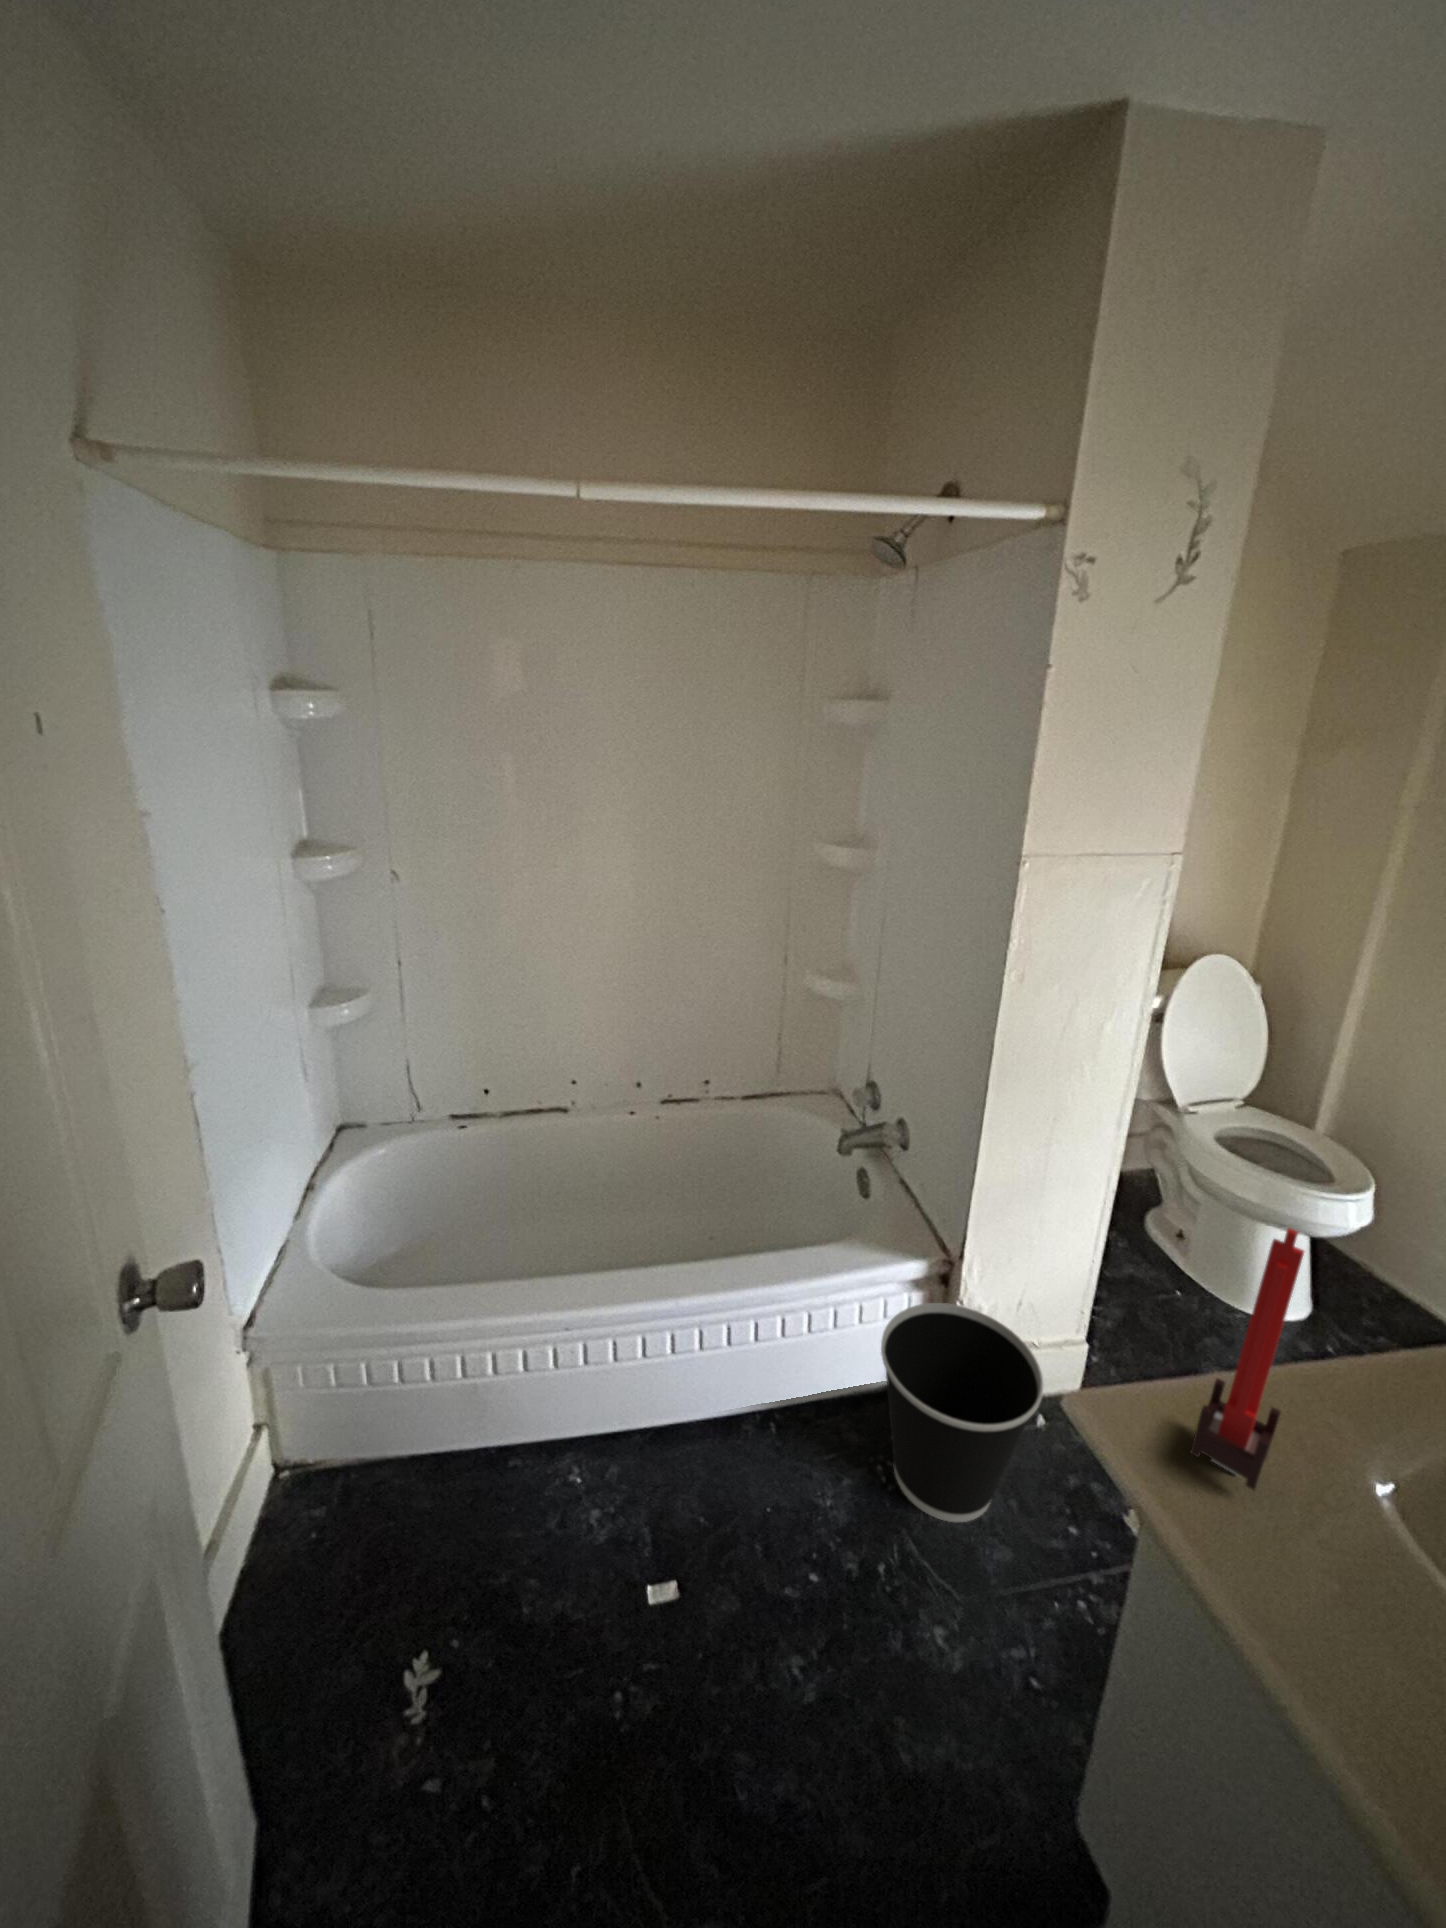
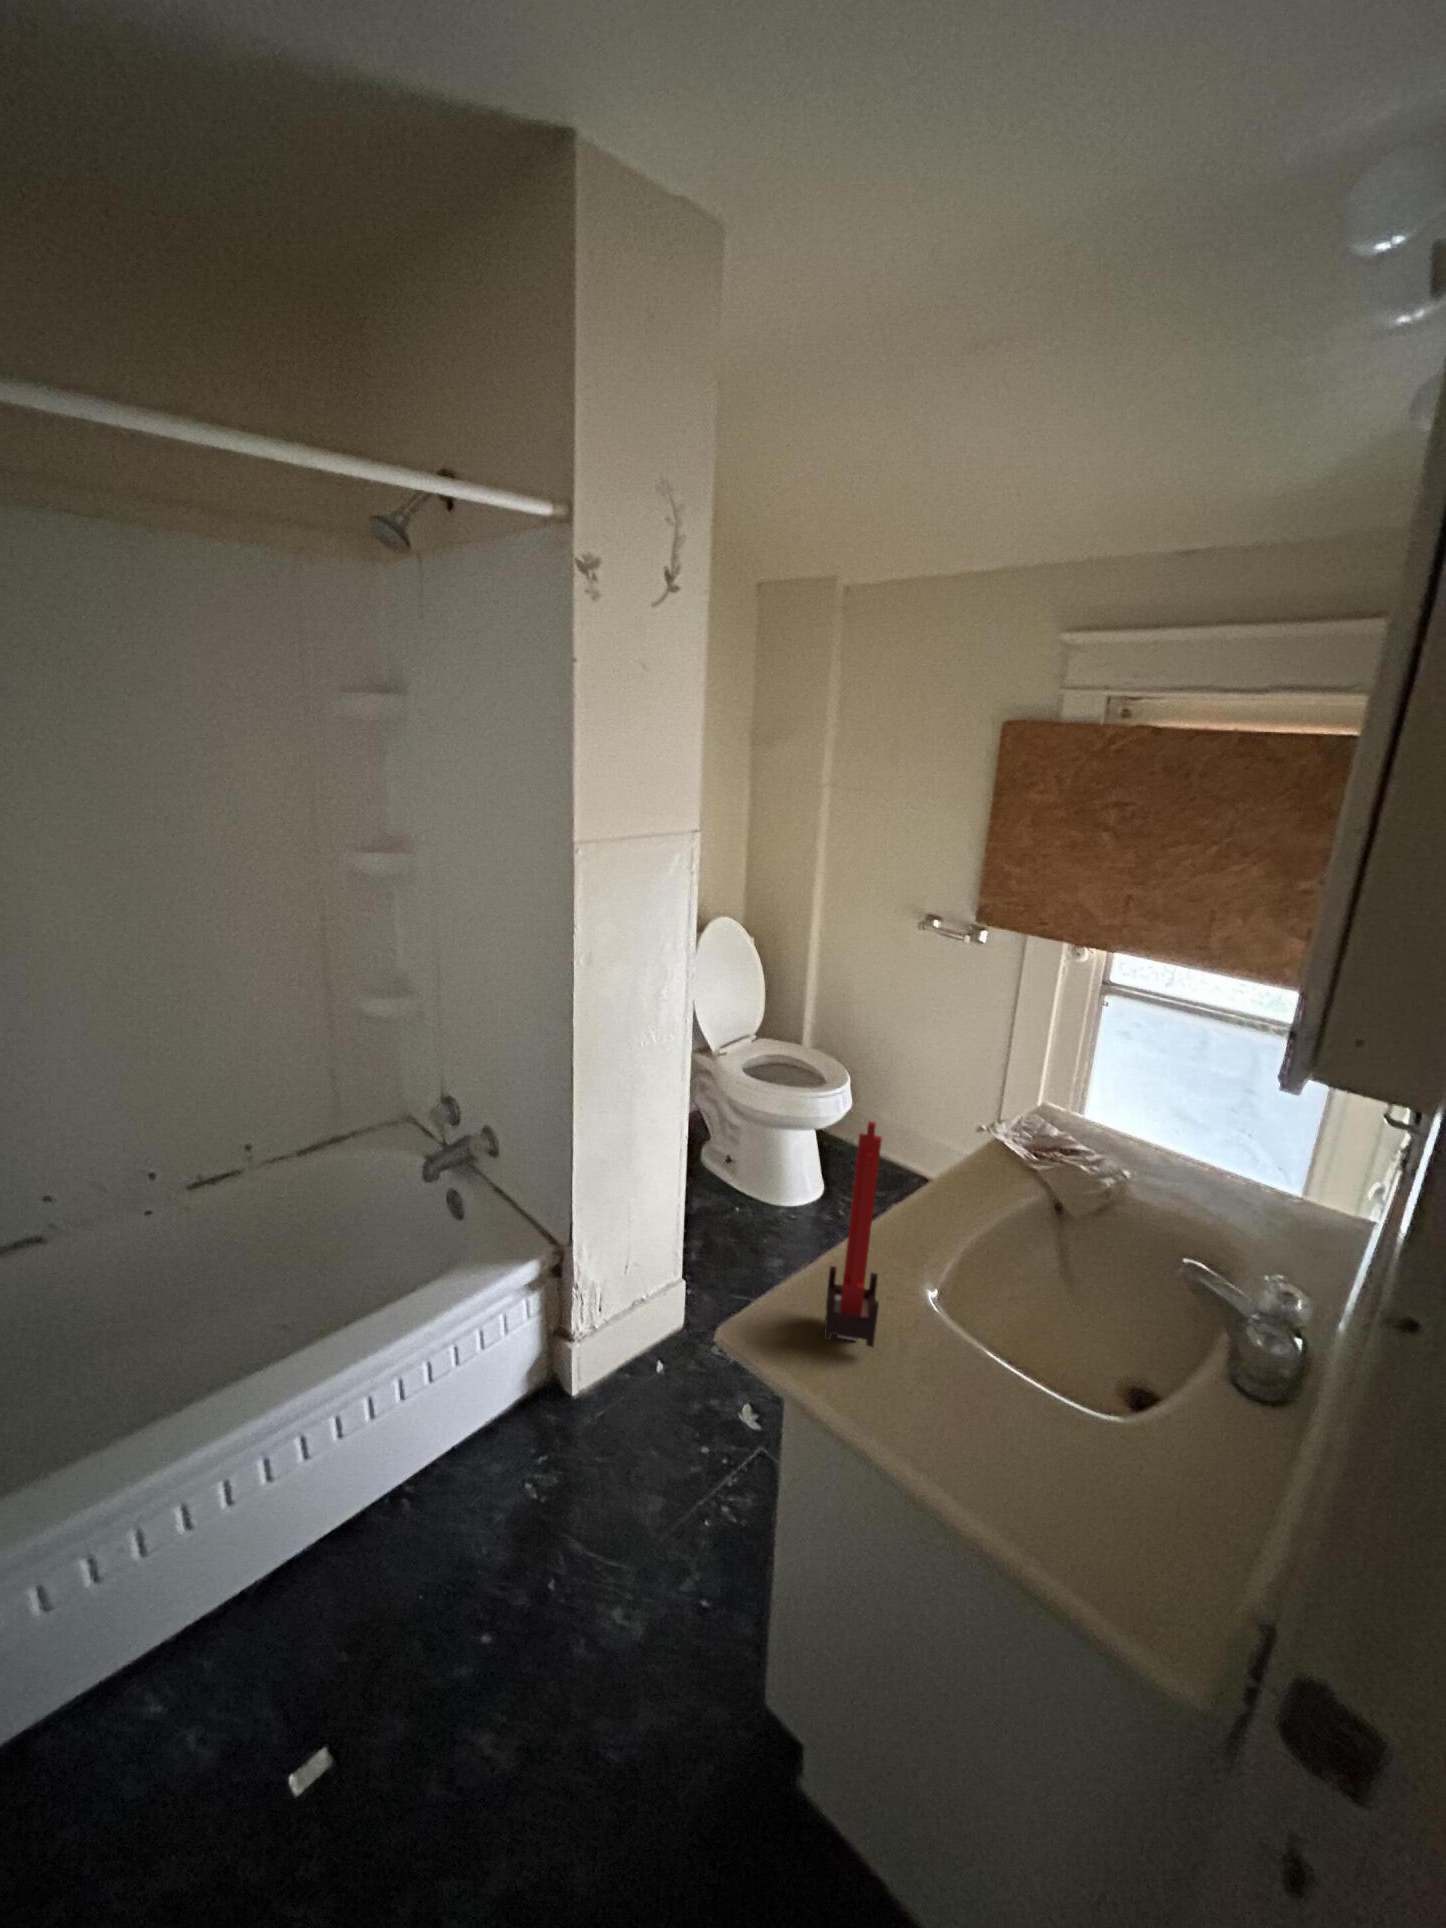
wastebasket: present [881,1303,1044,1522] -> none [510,1290,665,1507]

